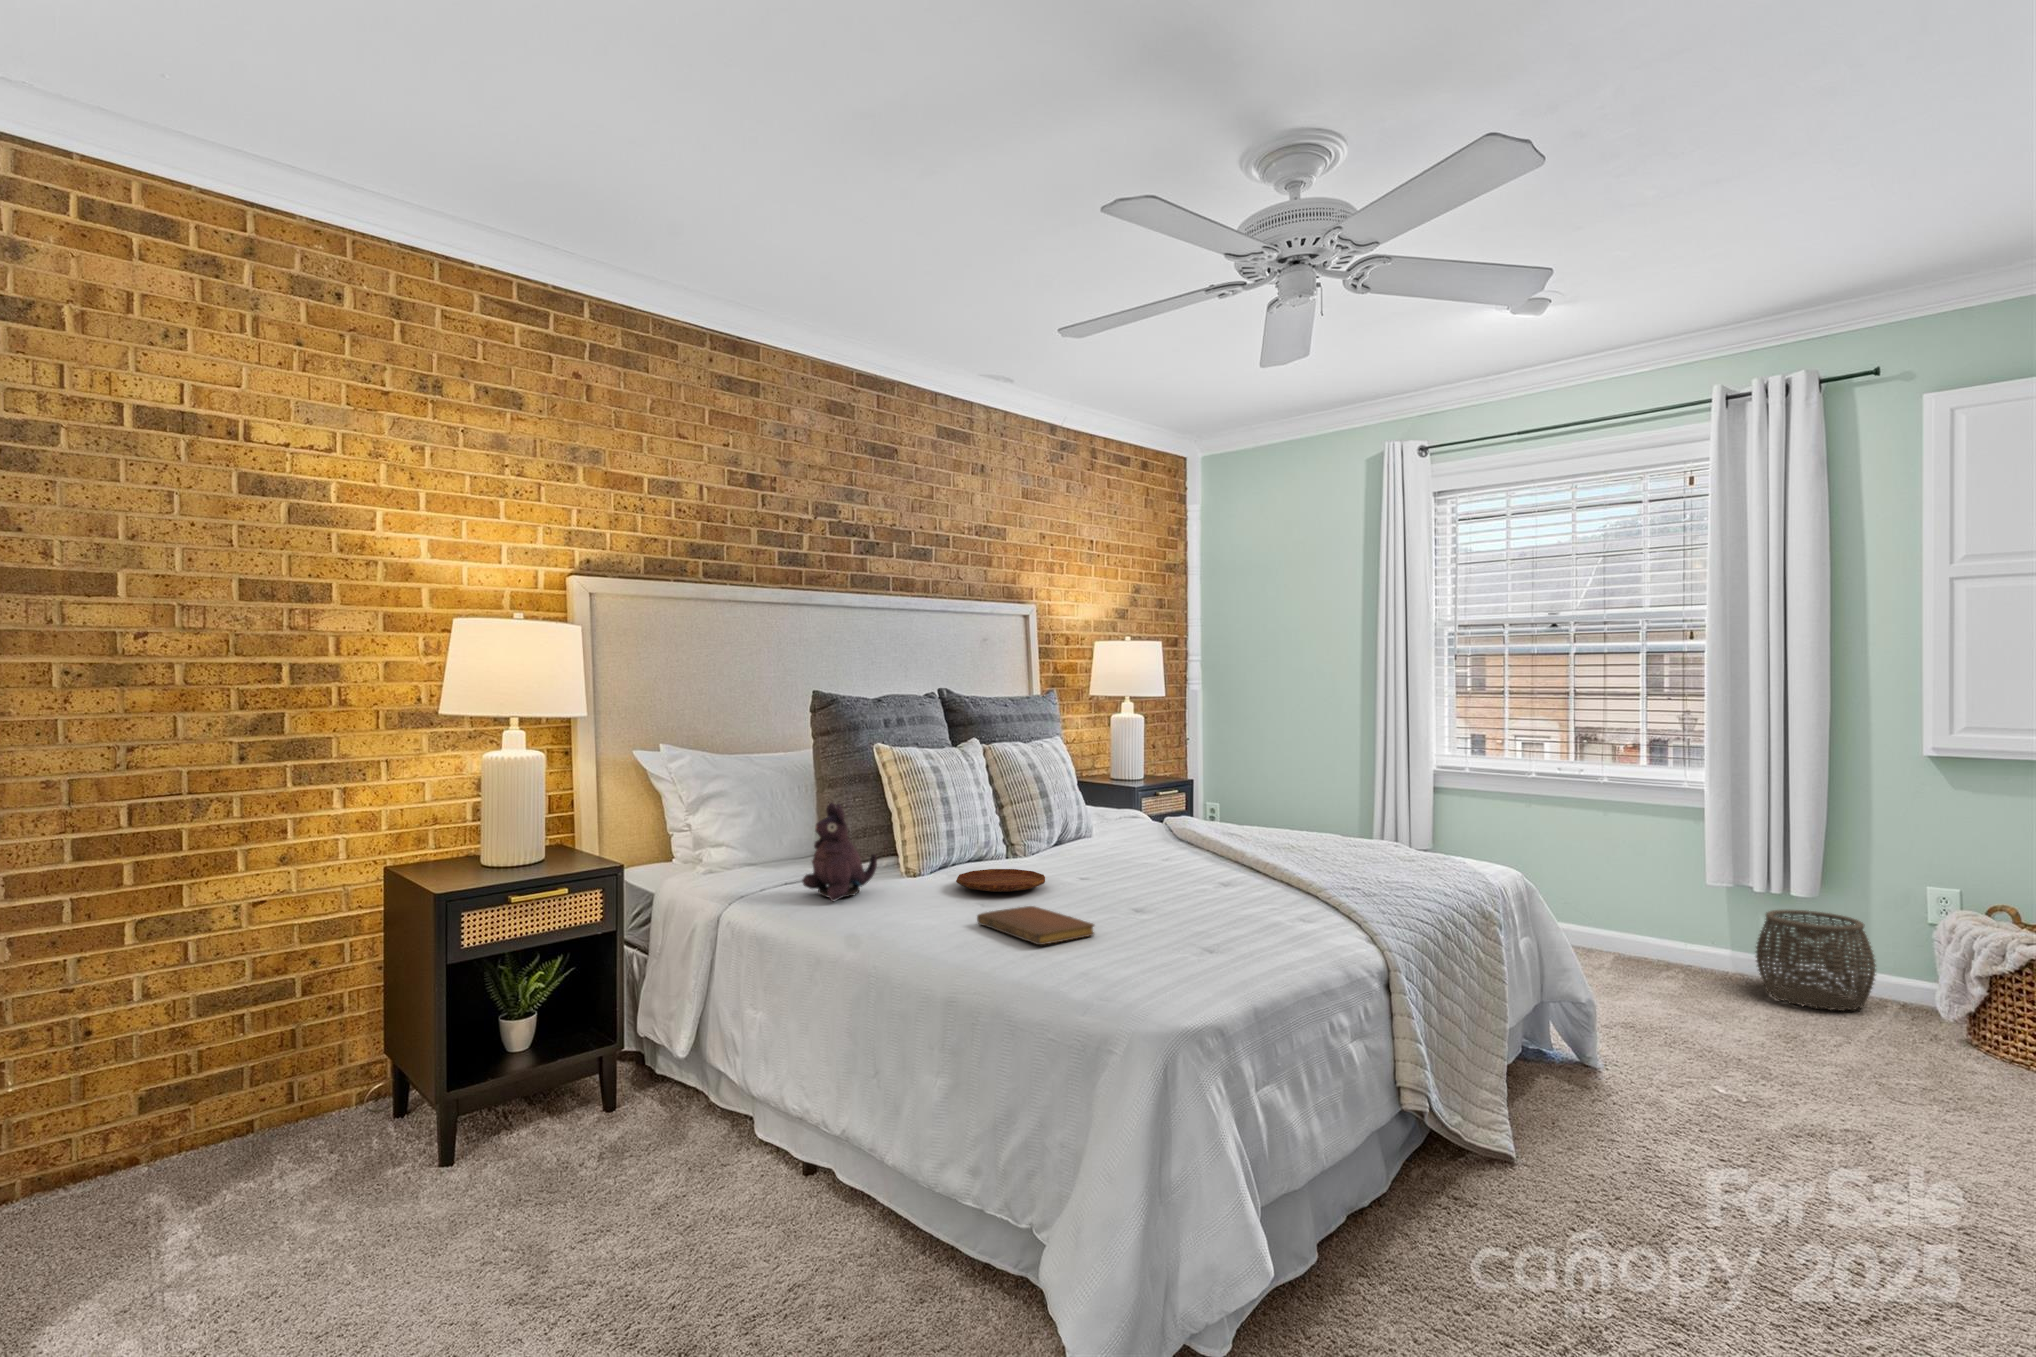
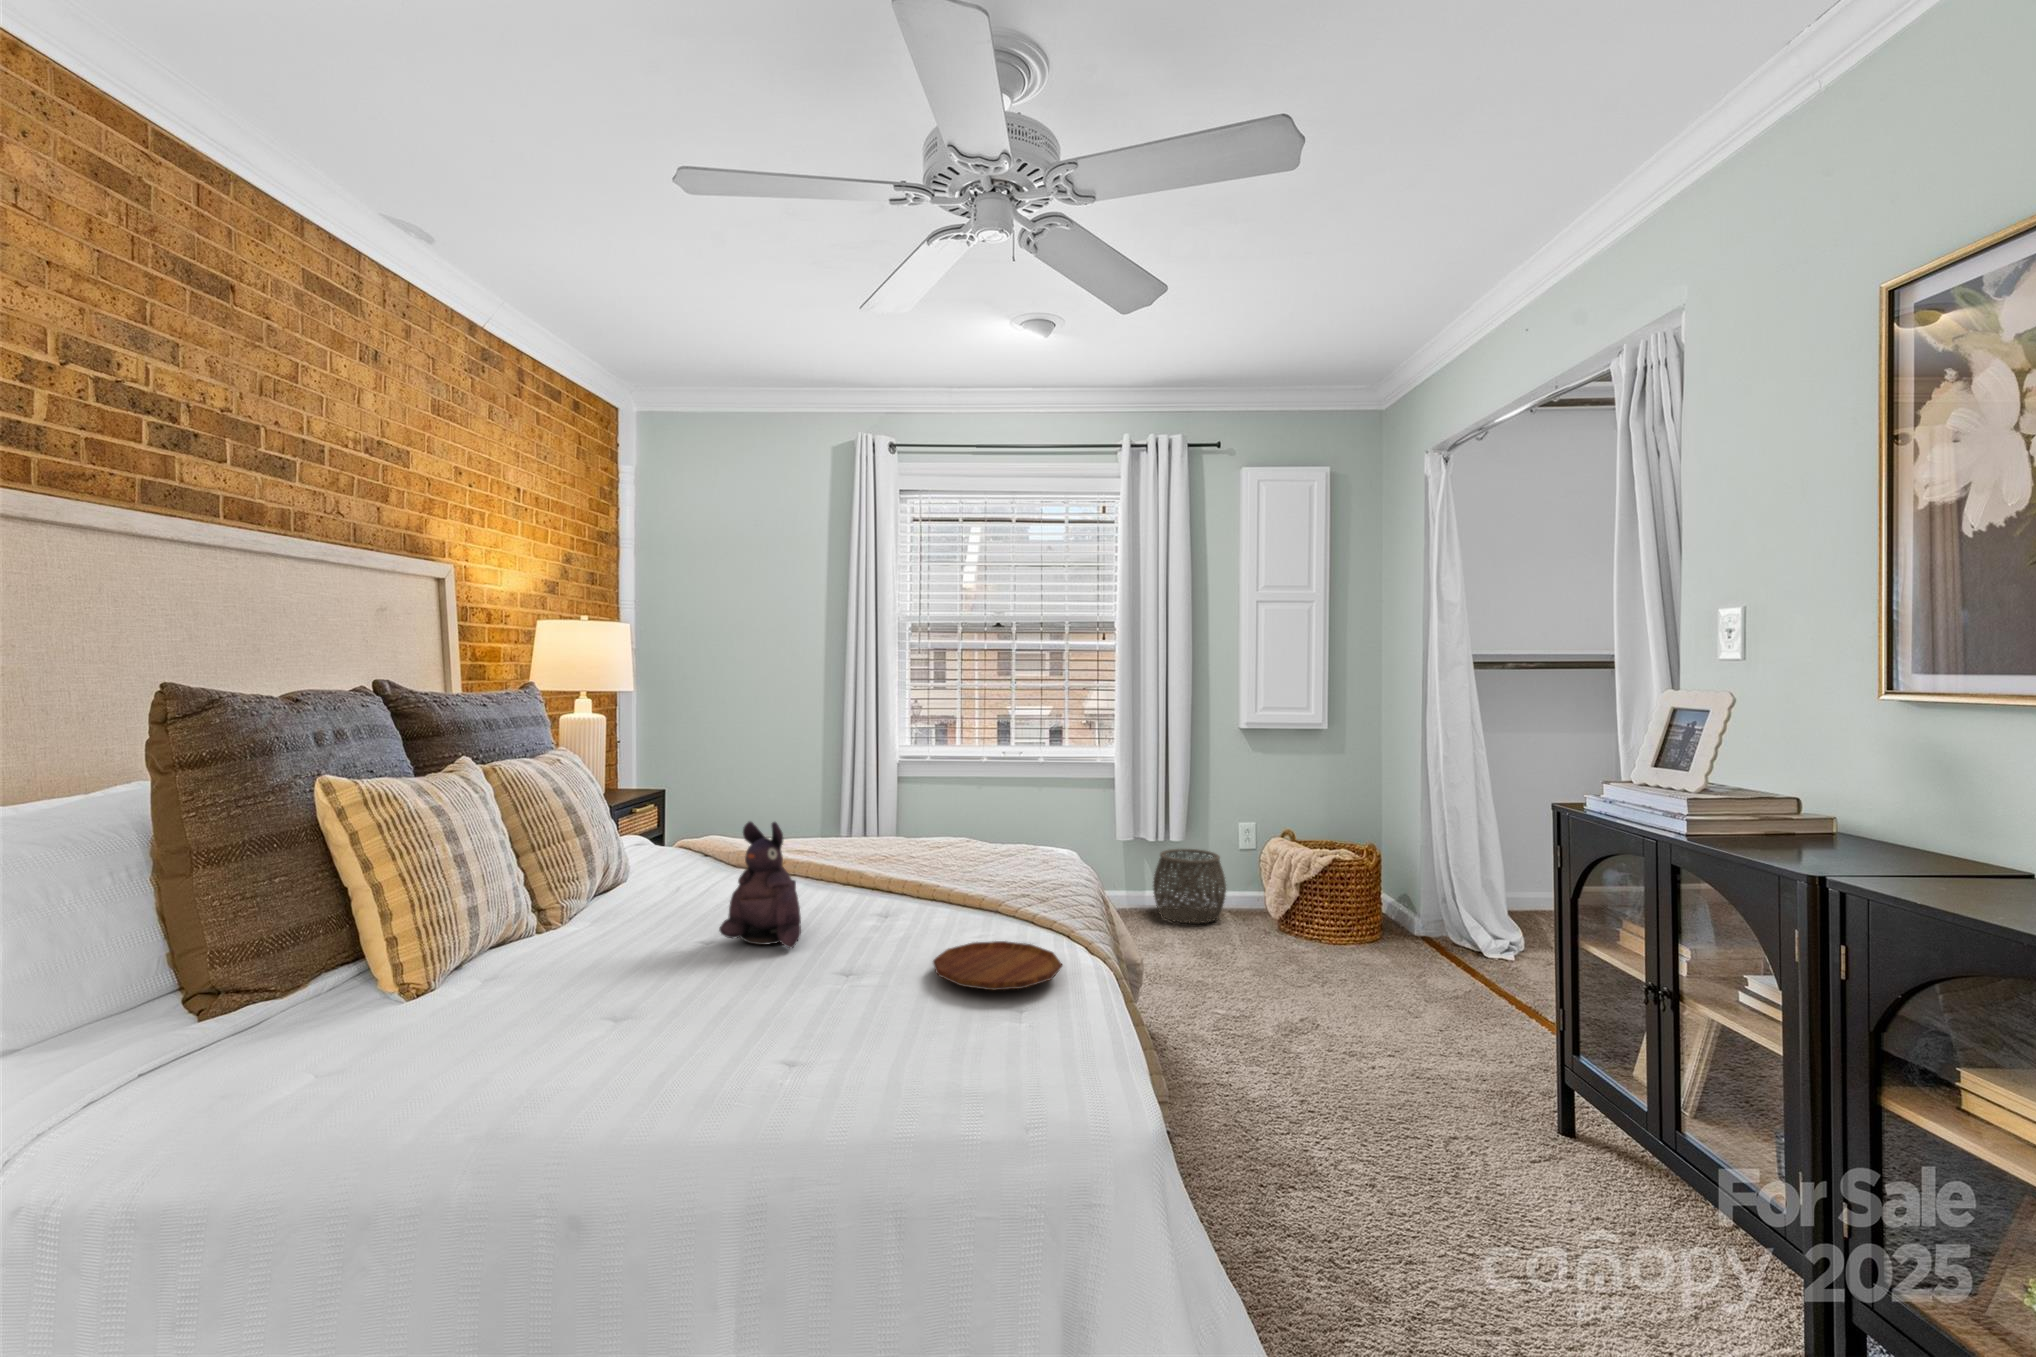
plush toy: present [802,802,877,902] -> present [719,822,801,948]
tray: present [956,869,1045,892] -> present [933,941,1062,990]
notebook: present [977,906,1094,945] -> none [665,1024,870,1102]

